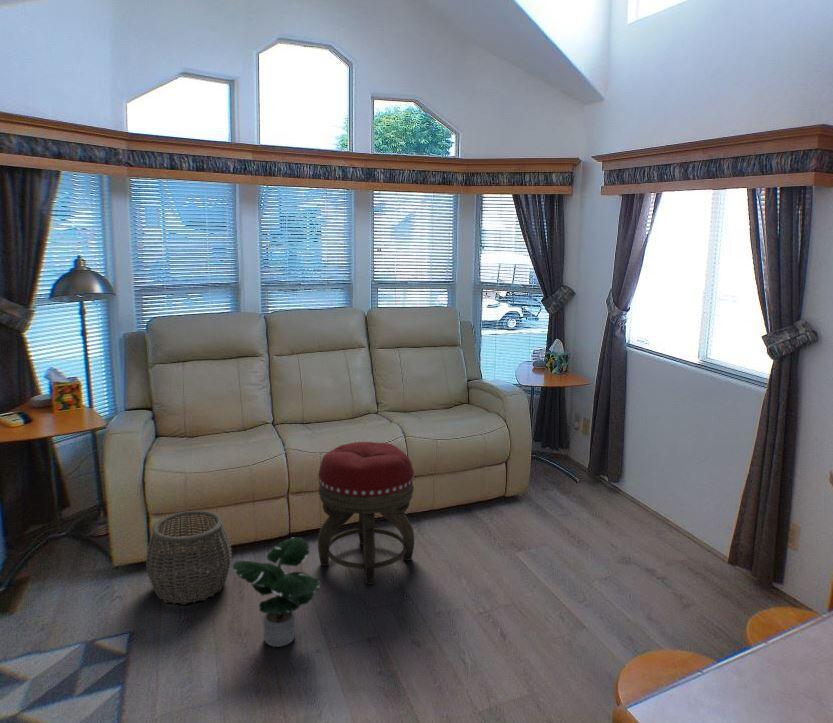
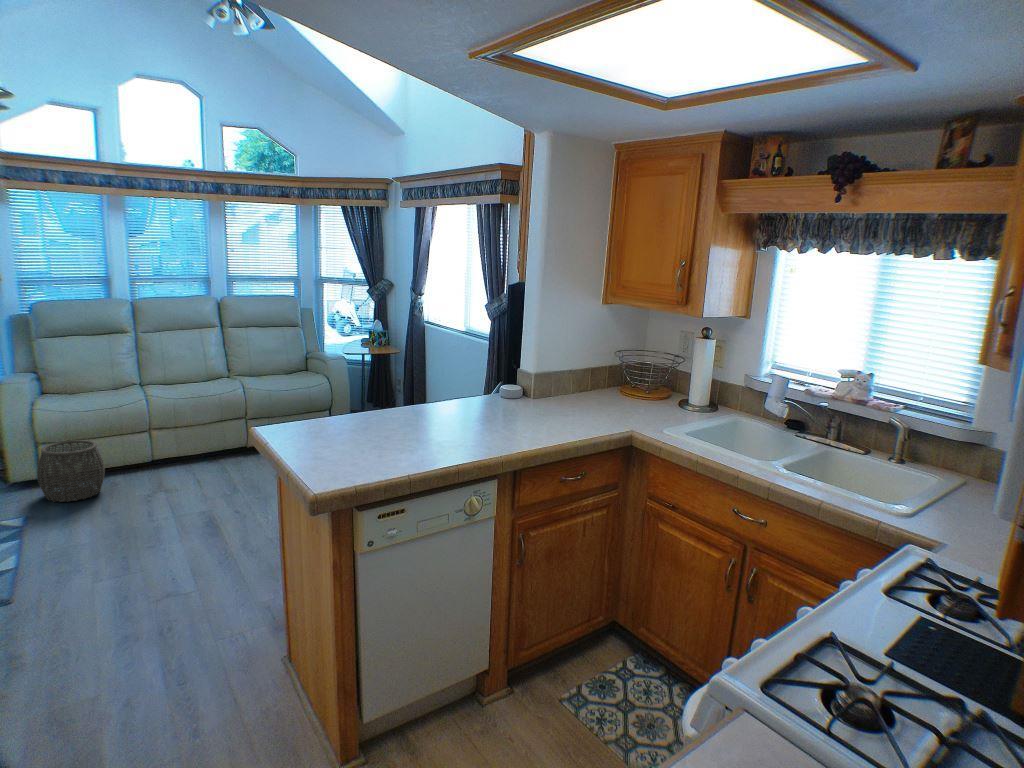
footstool: present [318,442,414,585] -> none [172,390,249,486]
potted plant: present [232,537,320,647] -> none [104,447,168,516]

